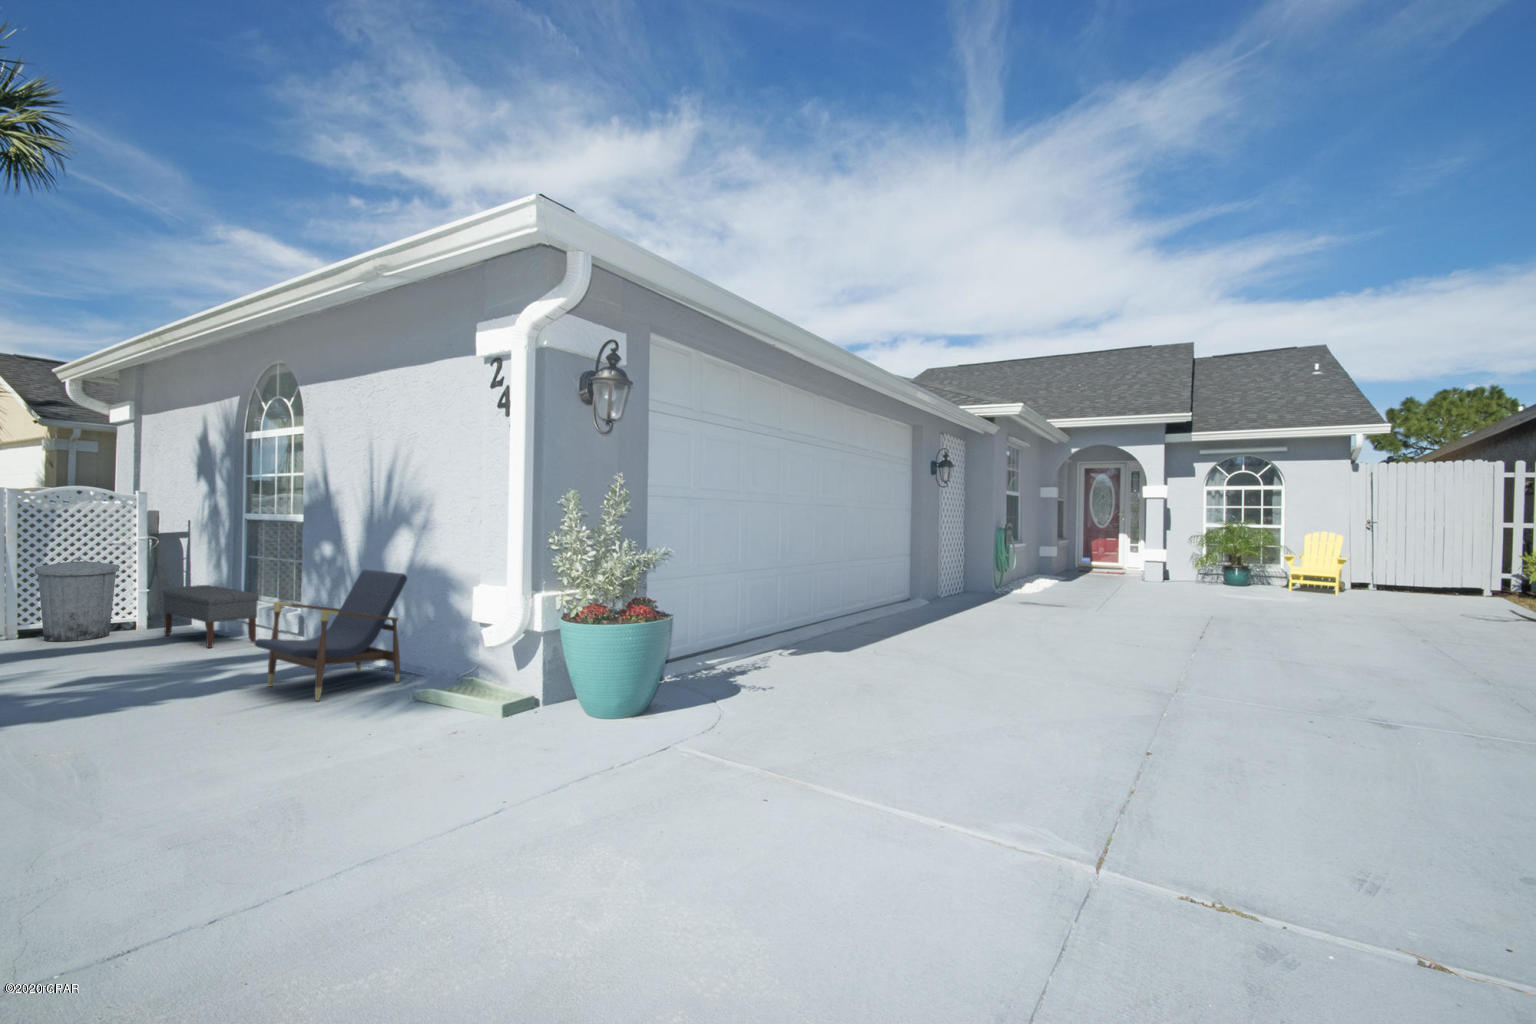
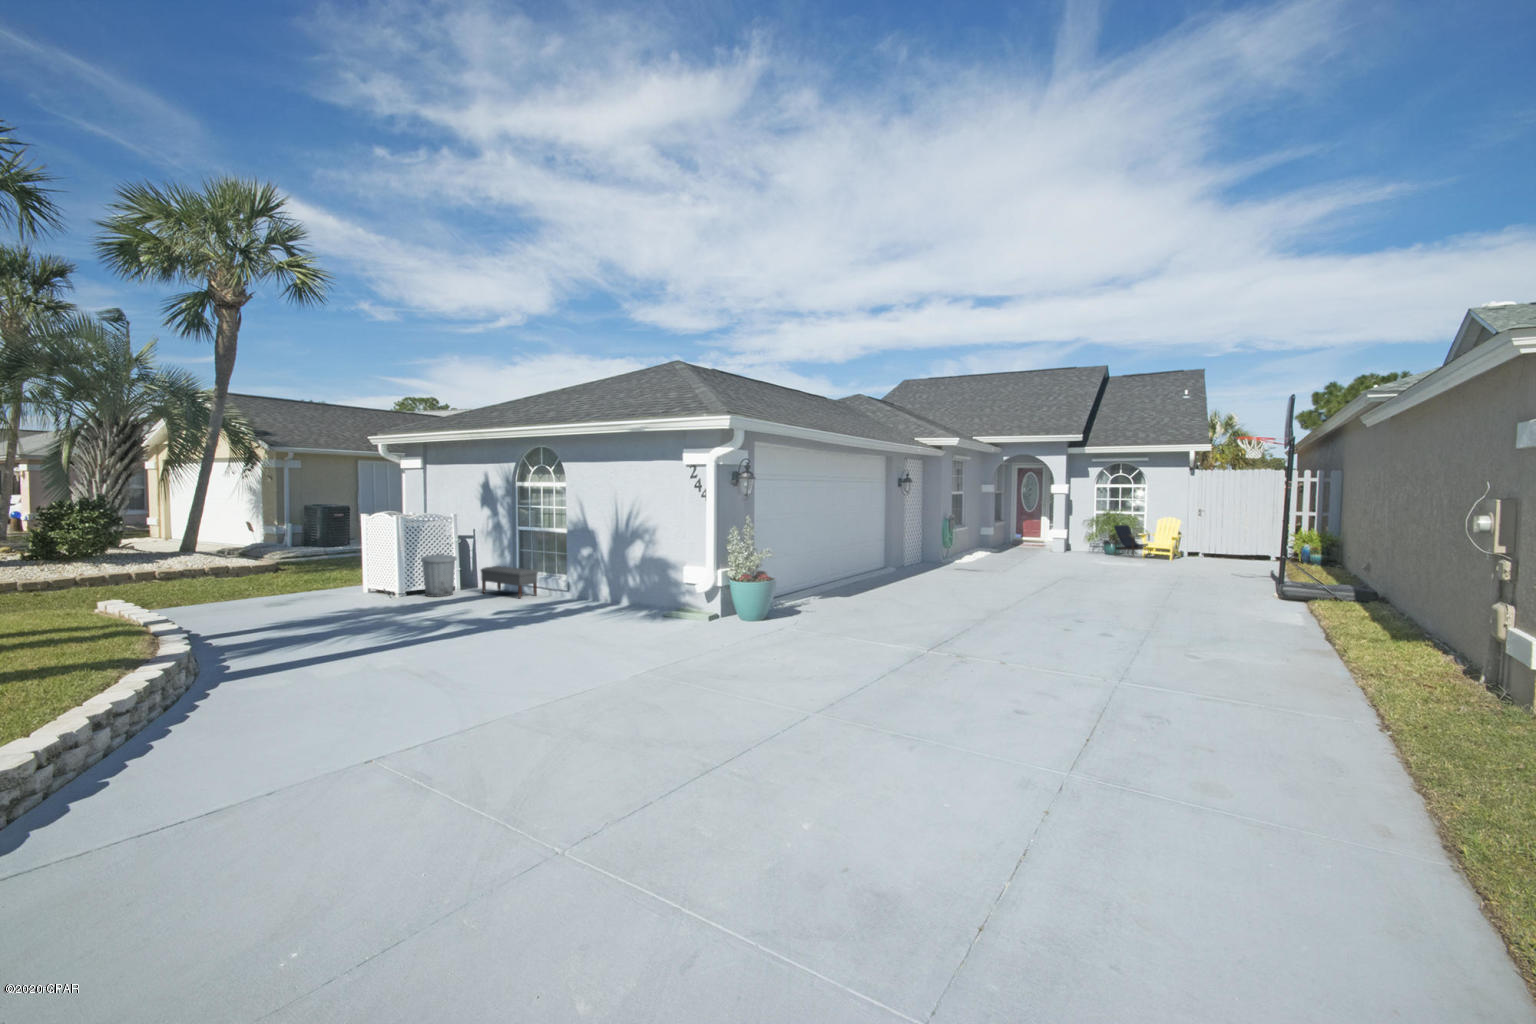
lounge chair: present [255,570,407,701] -> present [1114,525,1150,556]

